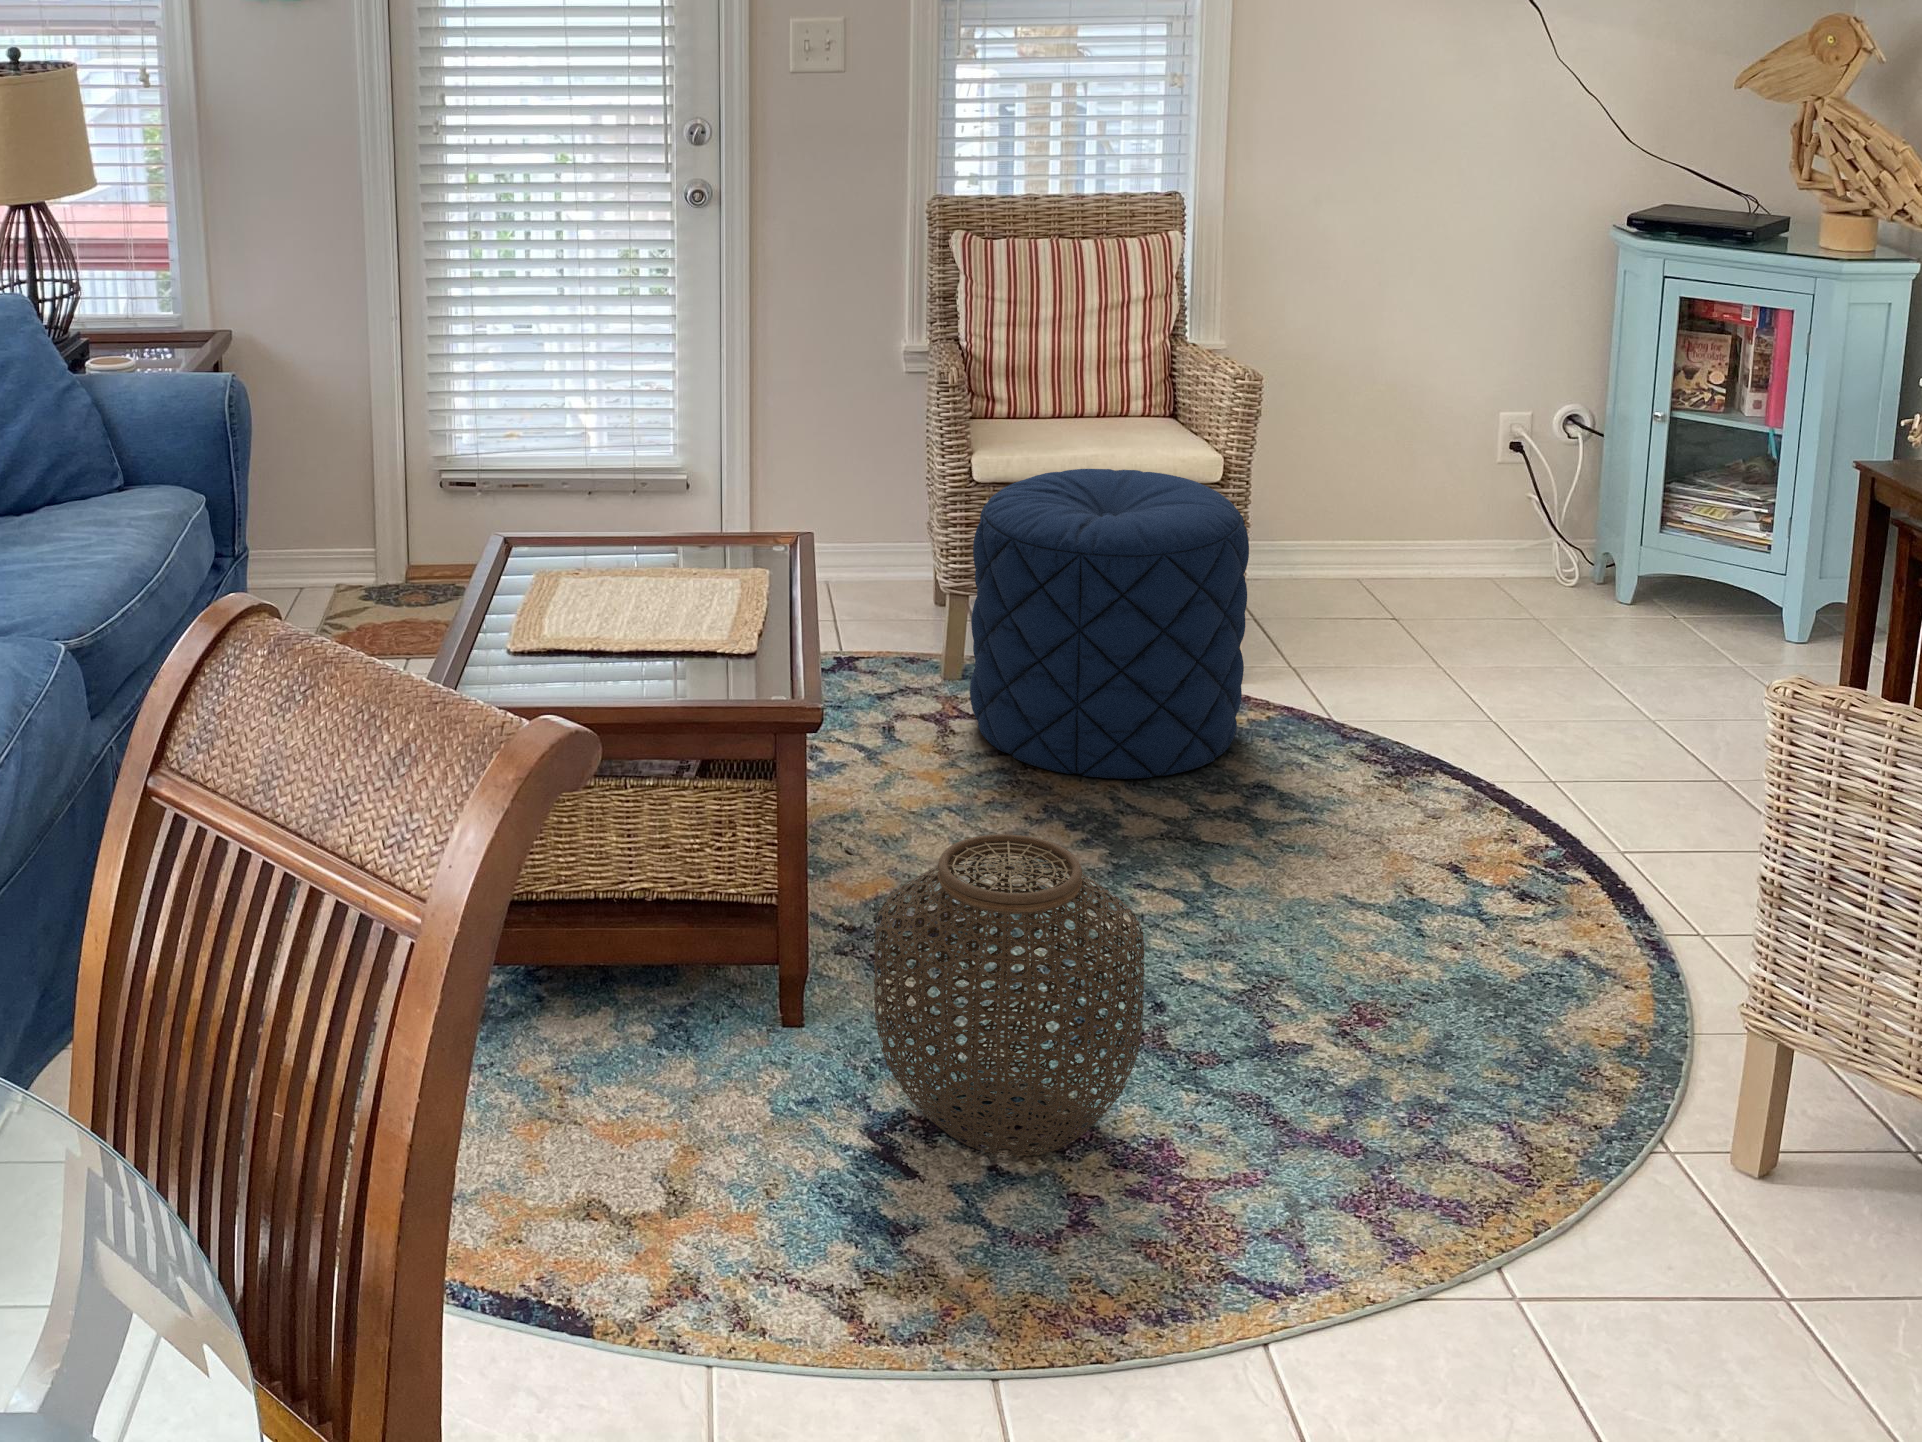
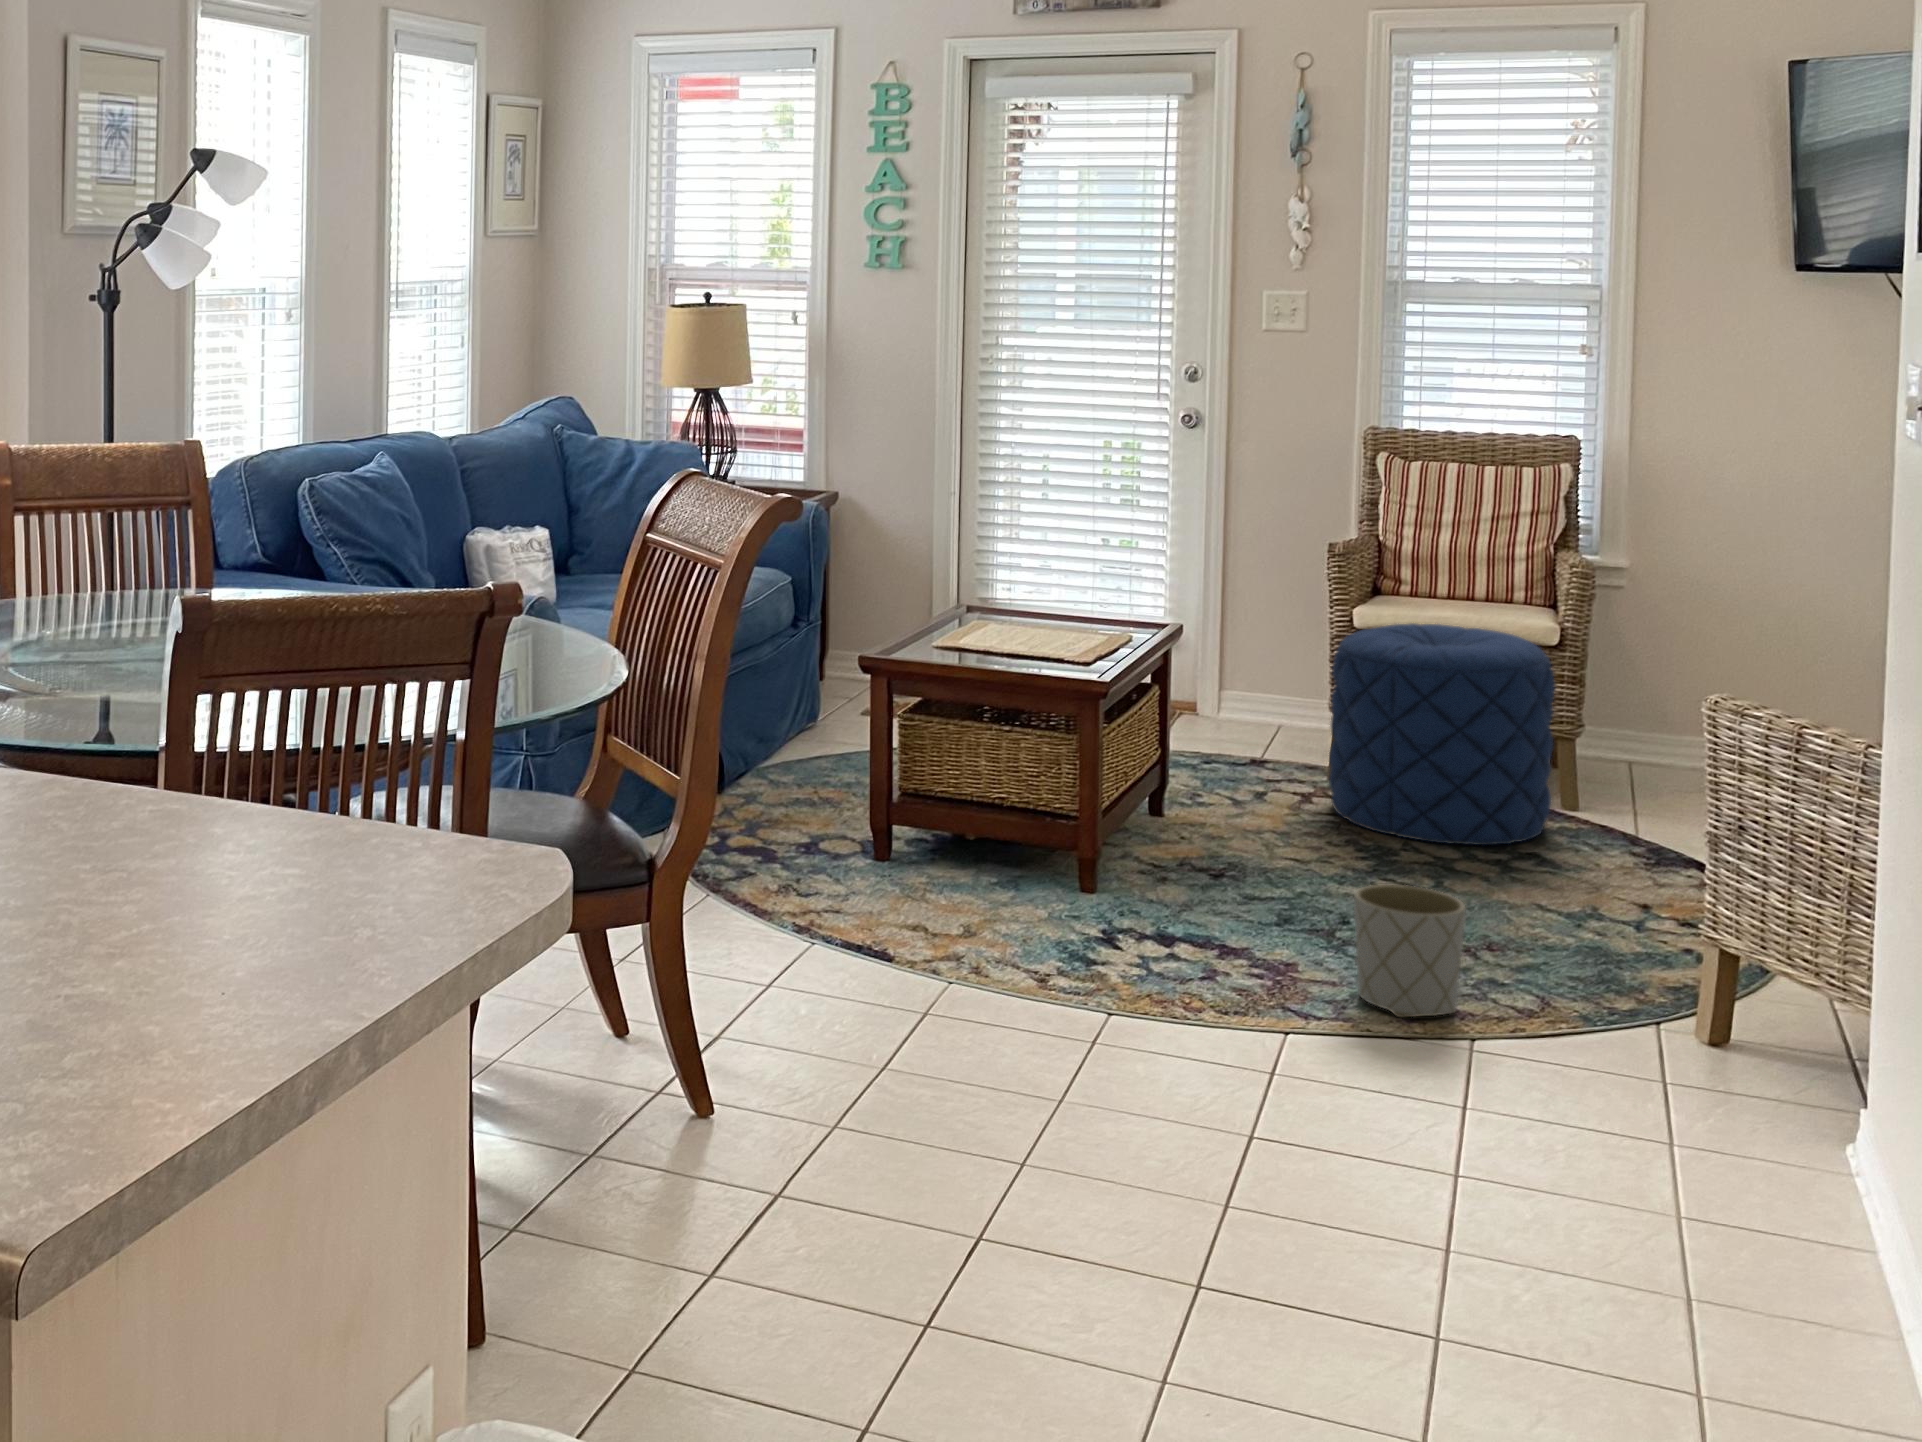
woven basket: present [874,834,1144,1156] -> none [1115,763,1292,959]
planter: none [1276,1003,1443,1235] -> present [1354,884,1465,1017]

